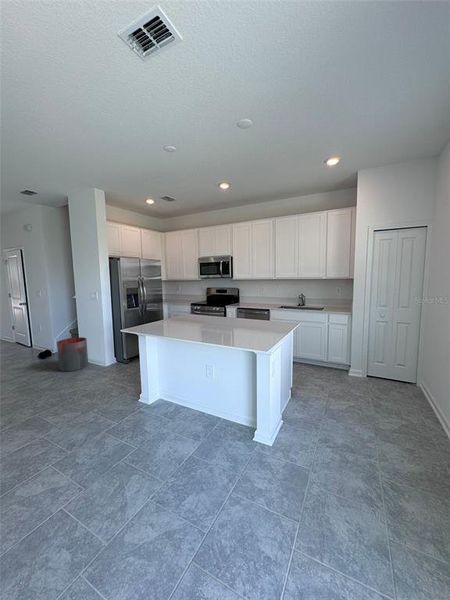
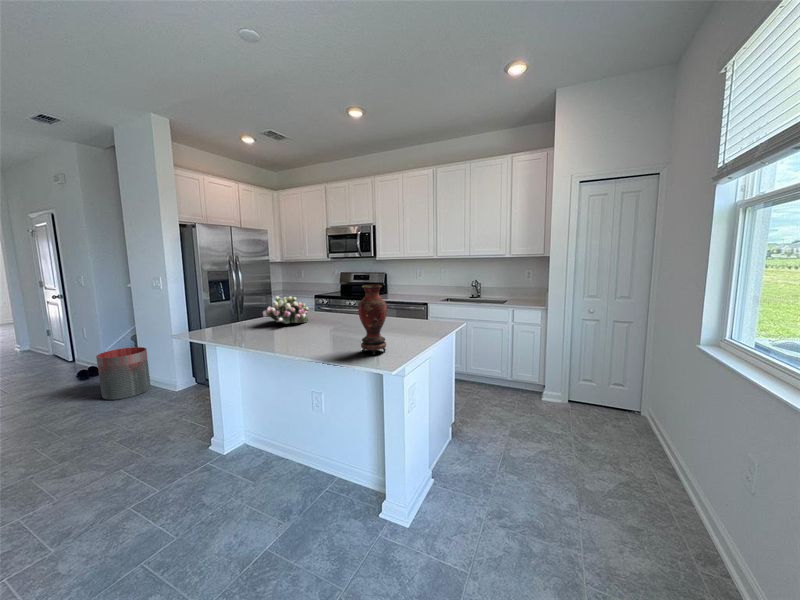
vase: none [244,301,261,343] -> present [358,285,387,355]
flower arrangement: none [173,306,200,323] -> present [263,296,309,323]

